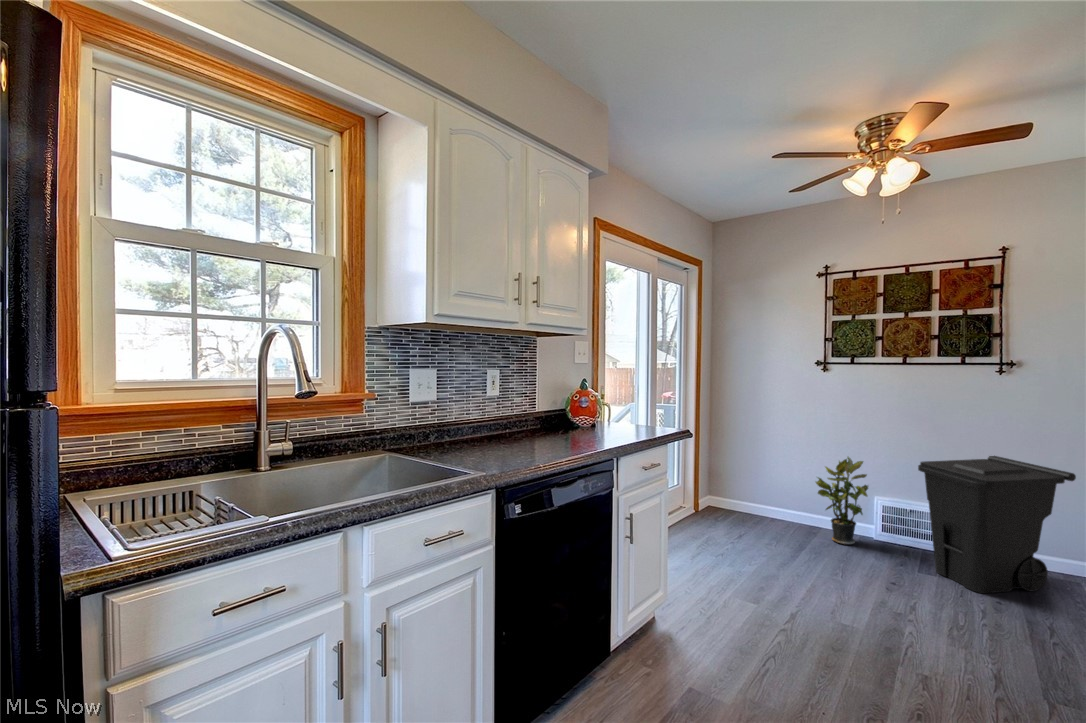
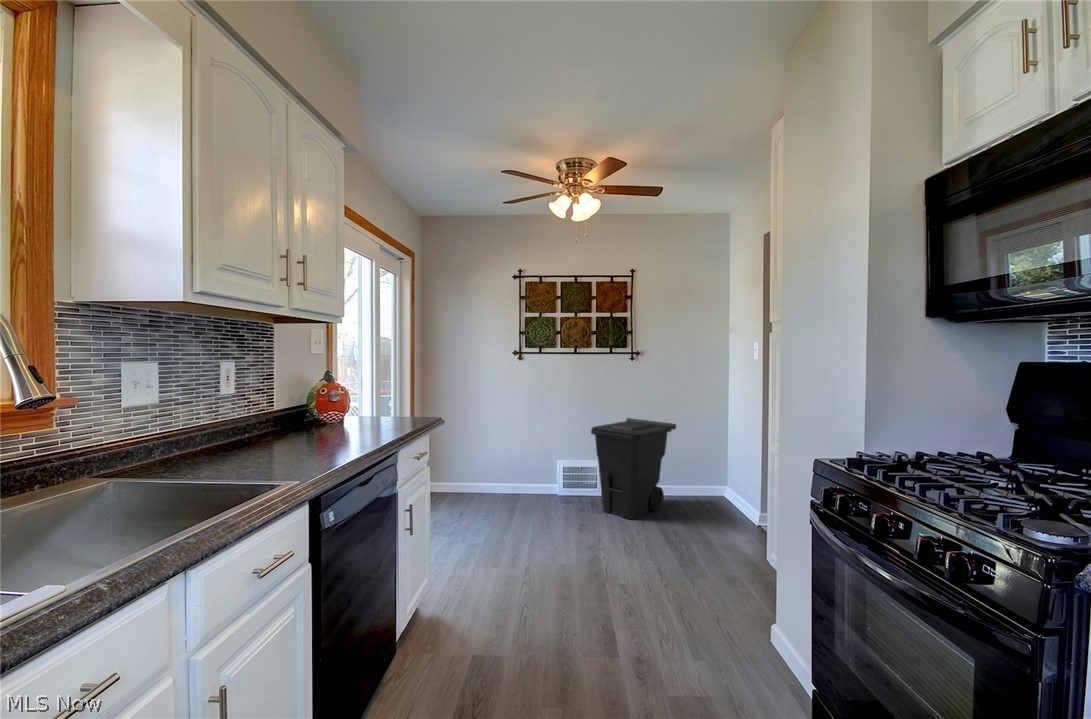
potted plant: present [816,457,868,545] -> none [516,430,555,505]

